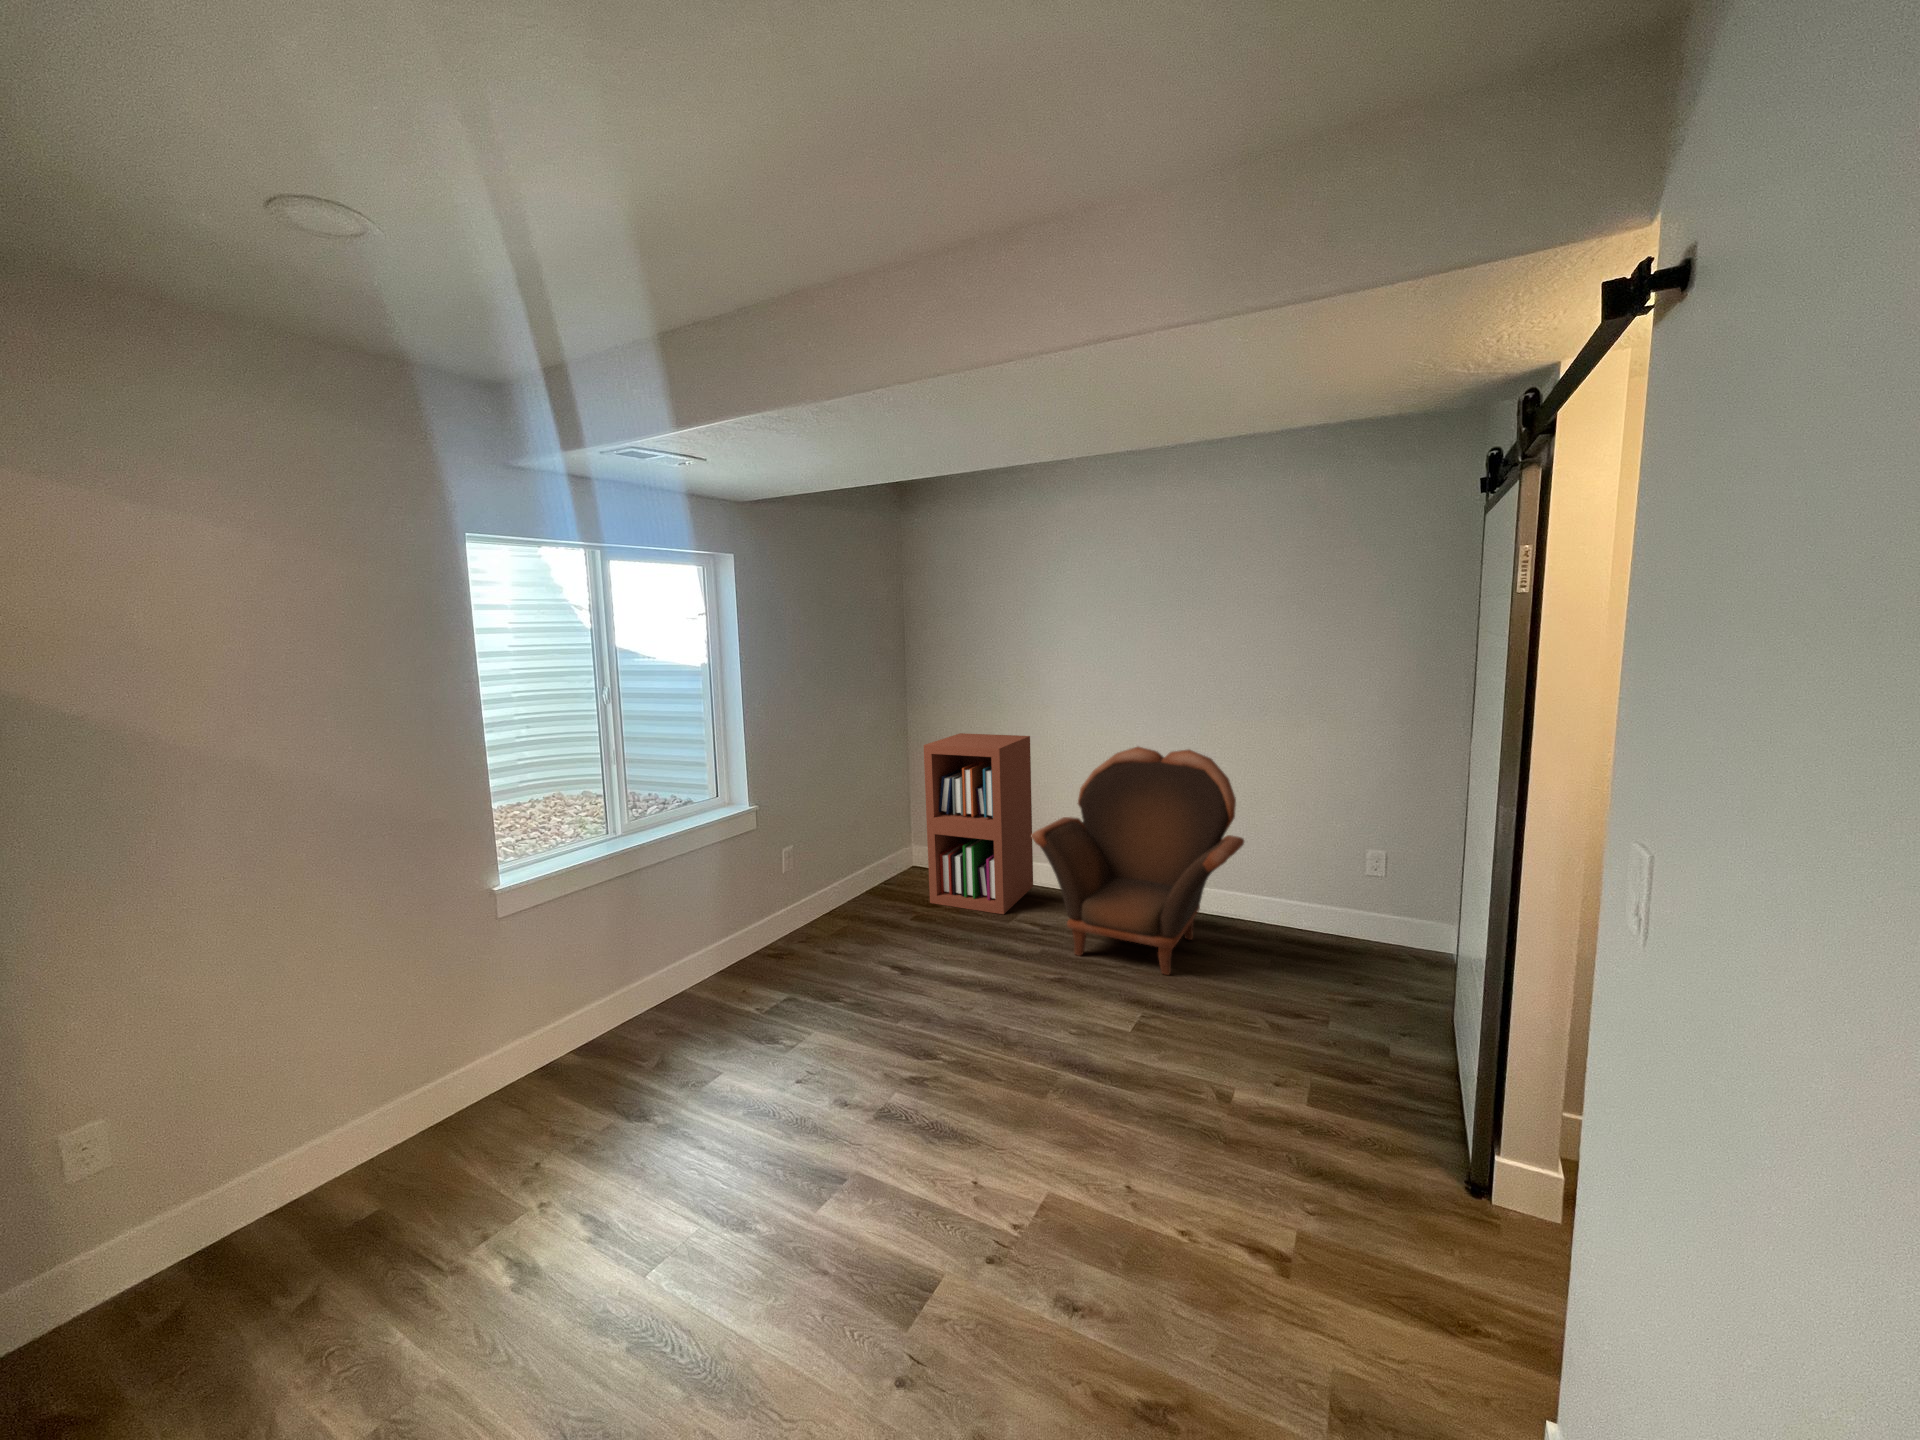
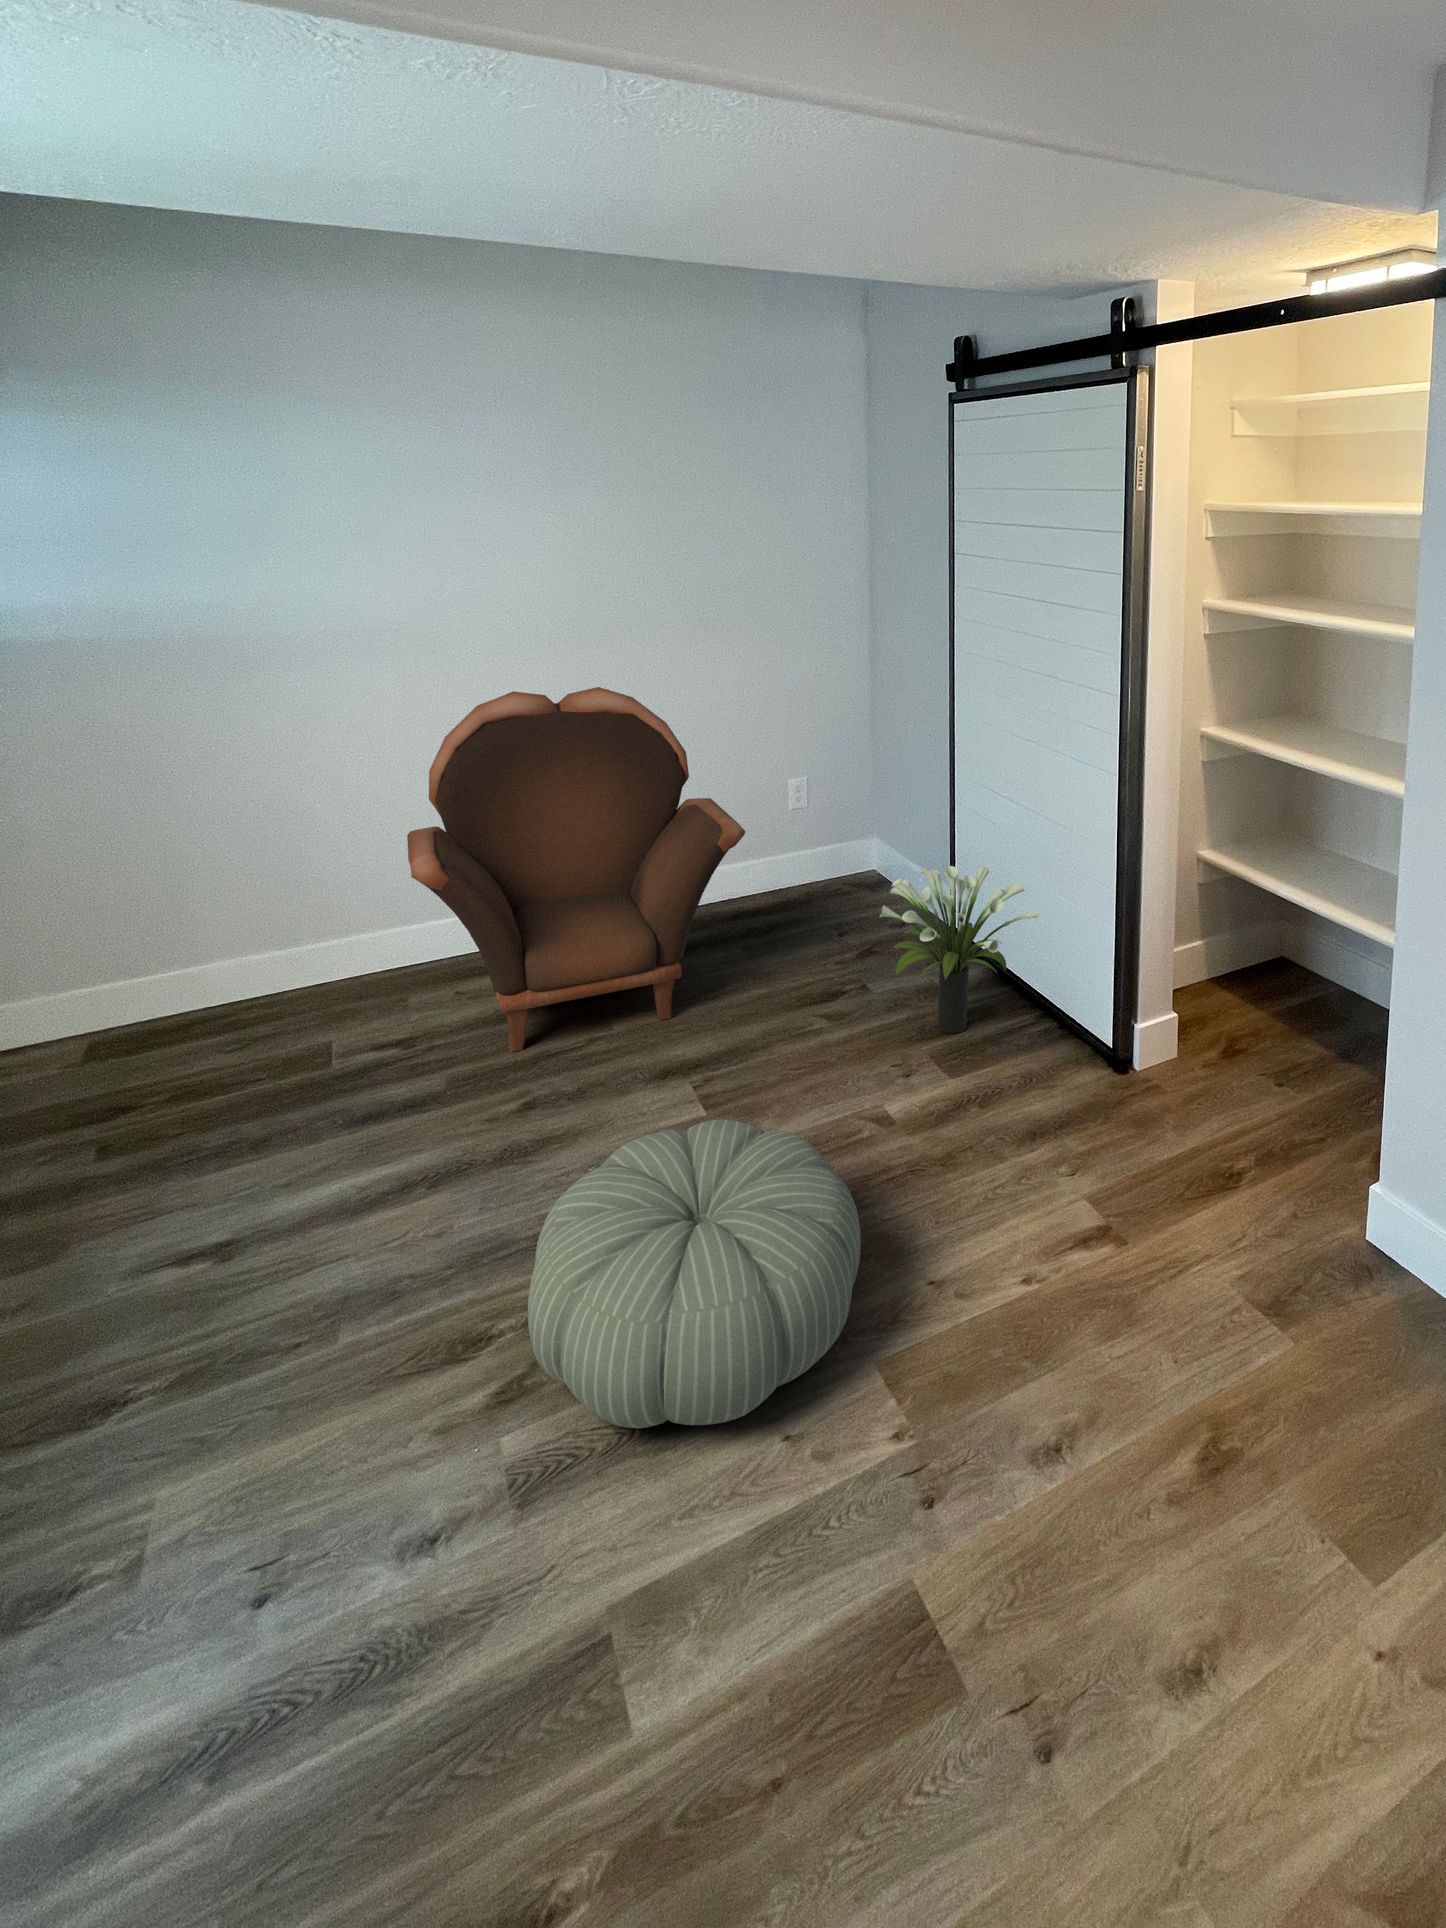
bookshelf: present [924,733,1033,914] -> none [44,695,295,1096]
potted plant: none [1287,929,1447,1081] -> present [880,866,1039,1033]
pouf: none [911,999,1102,1161] -> present [528,1120,861,1428]

